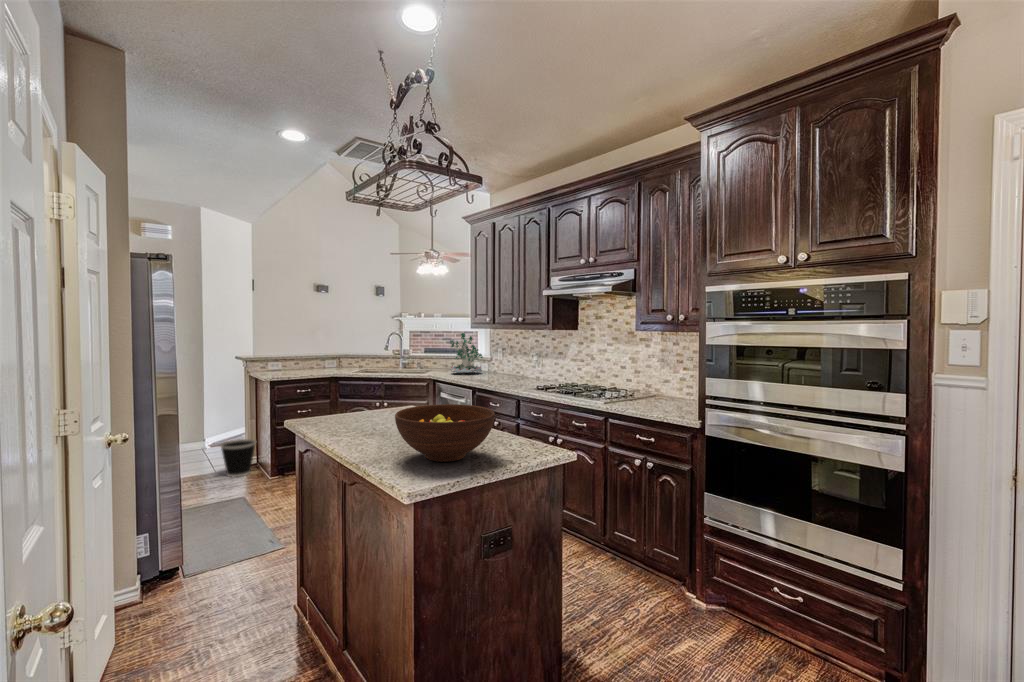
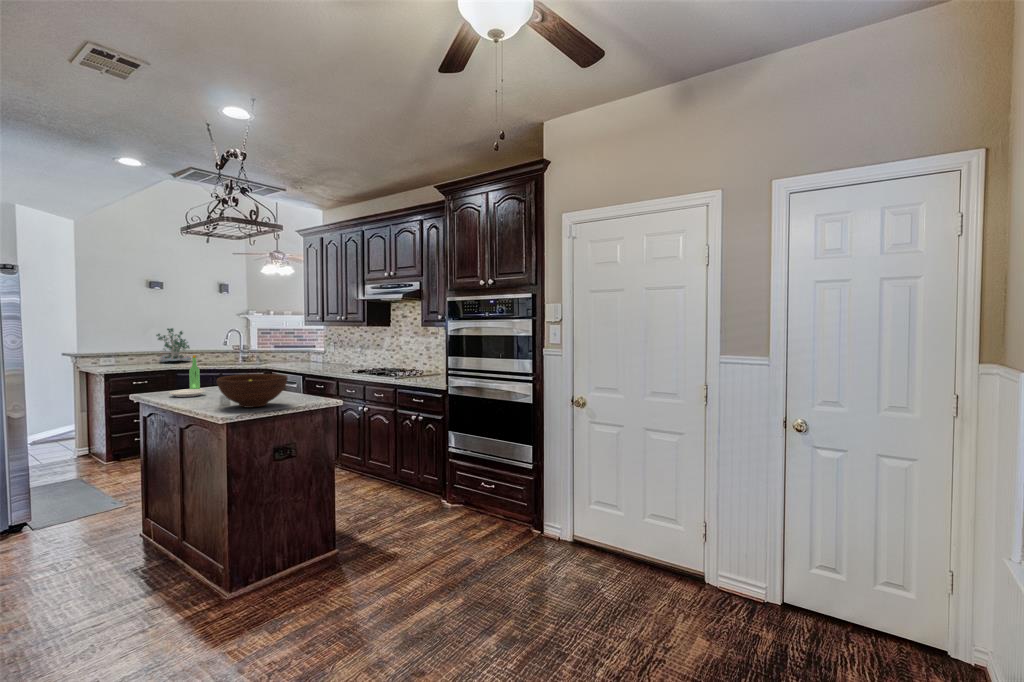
plant: present [450,333,483,373] -> present [156,328,191,362]
plate: none [330,370,375,429] -> present [169,355,206,397]
wastebasket: present [220,439,256,477] -> none [49,431,89,466]

